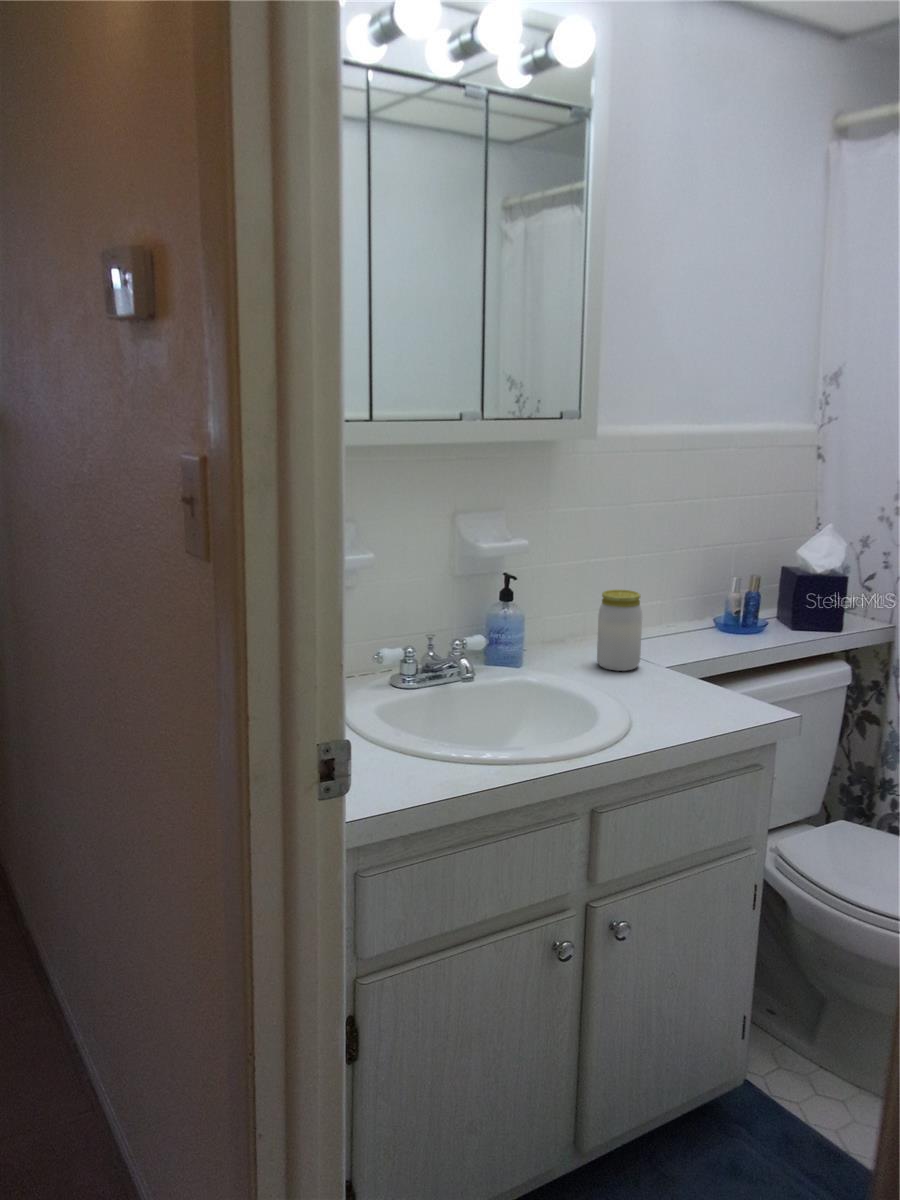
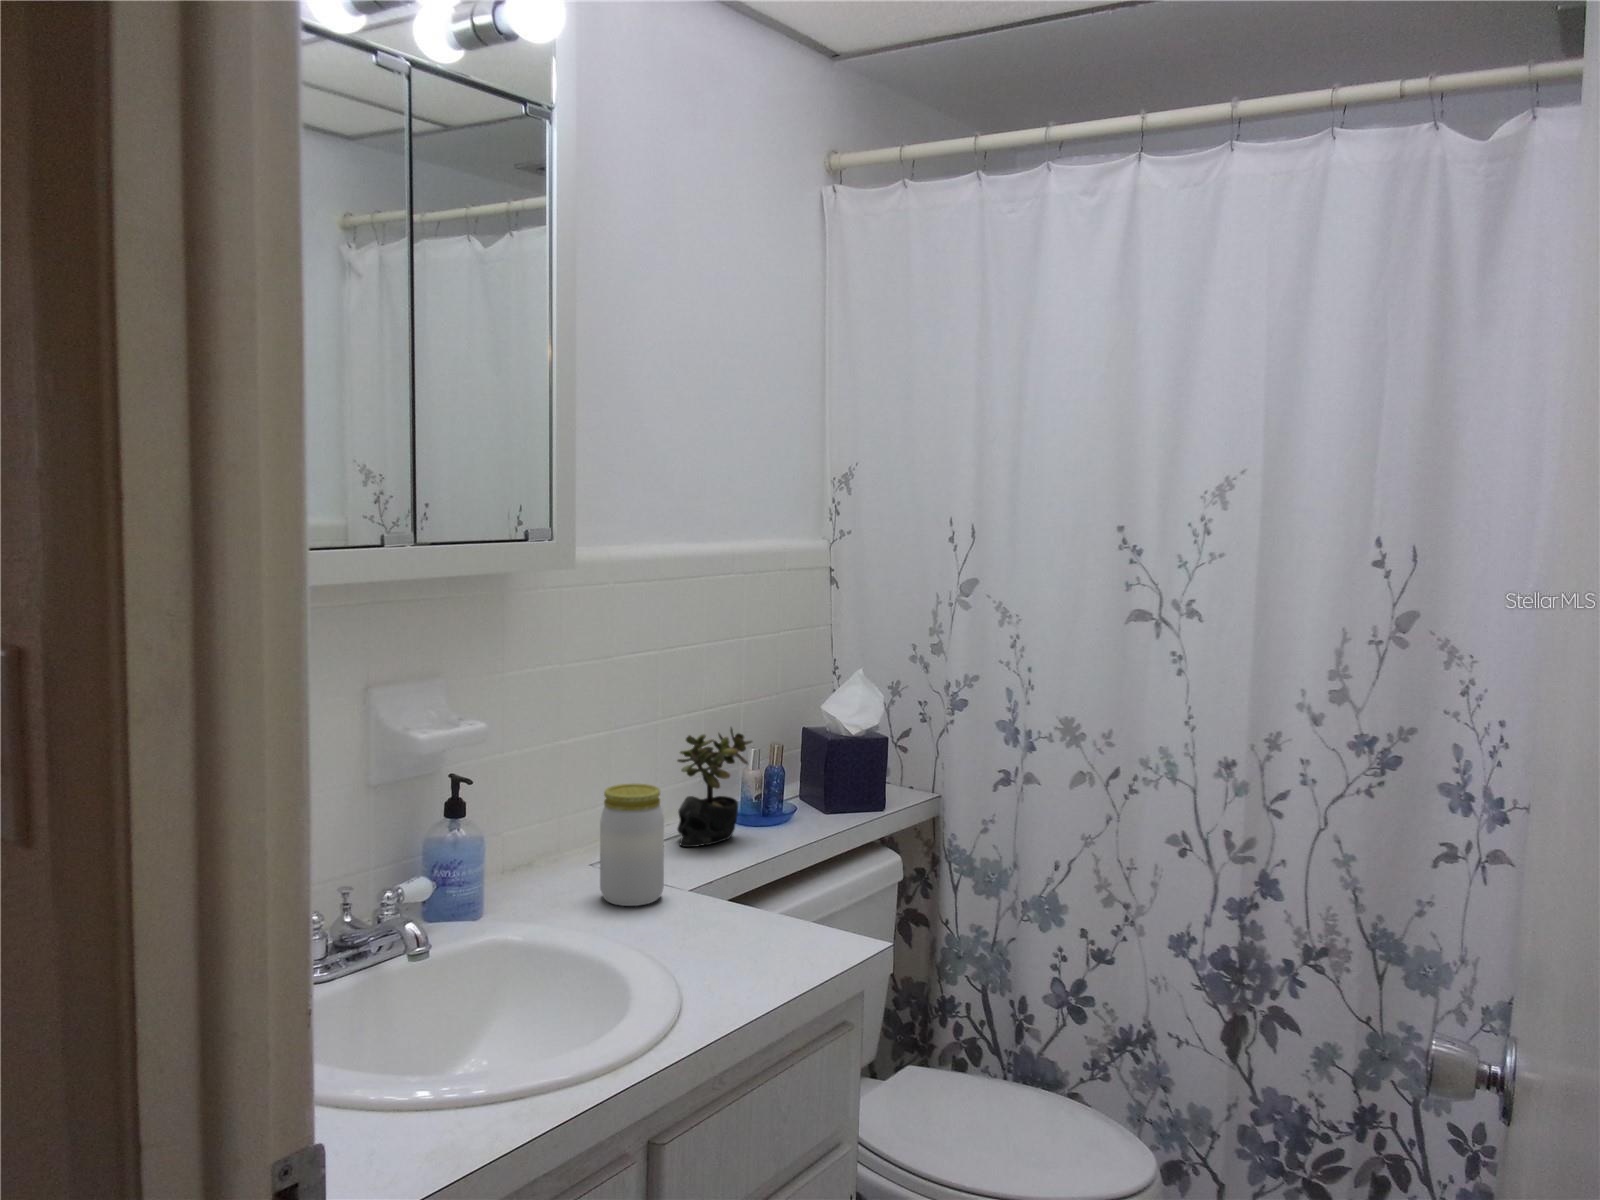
succulent plant: none [667,558,728,640] -> present [678,727,752,847]

